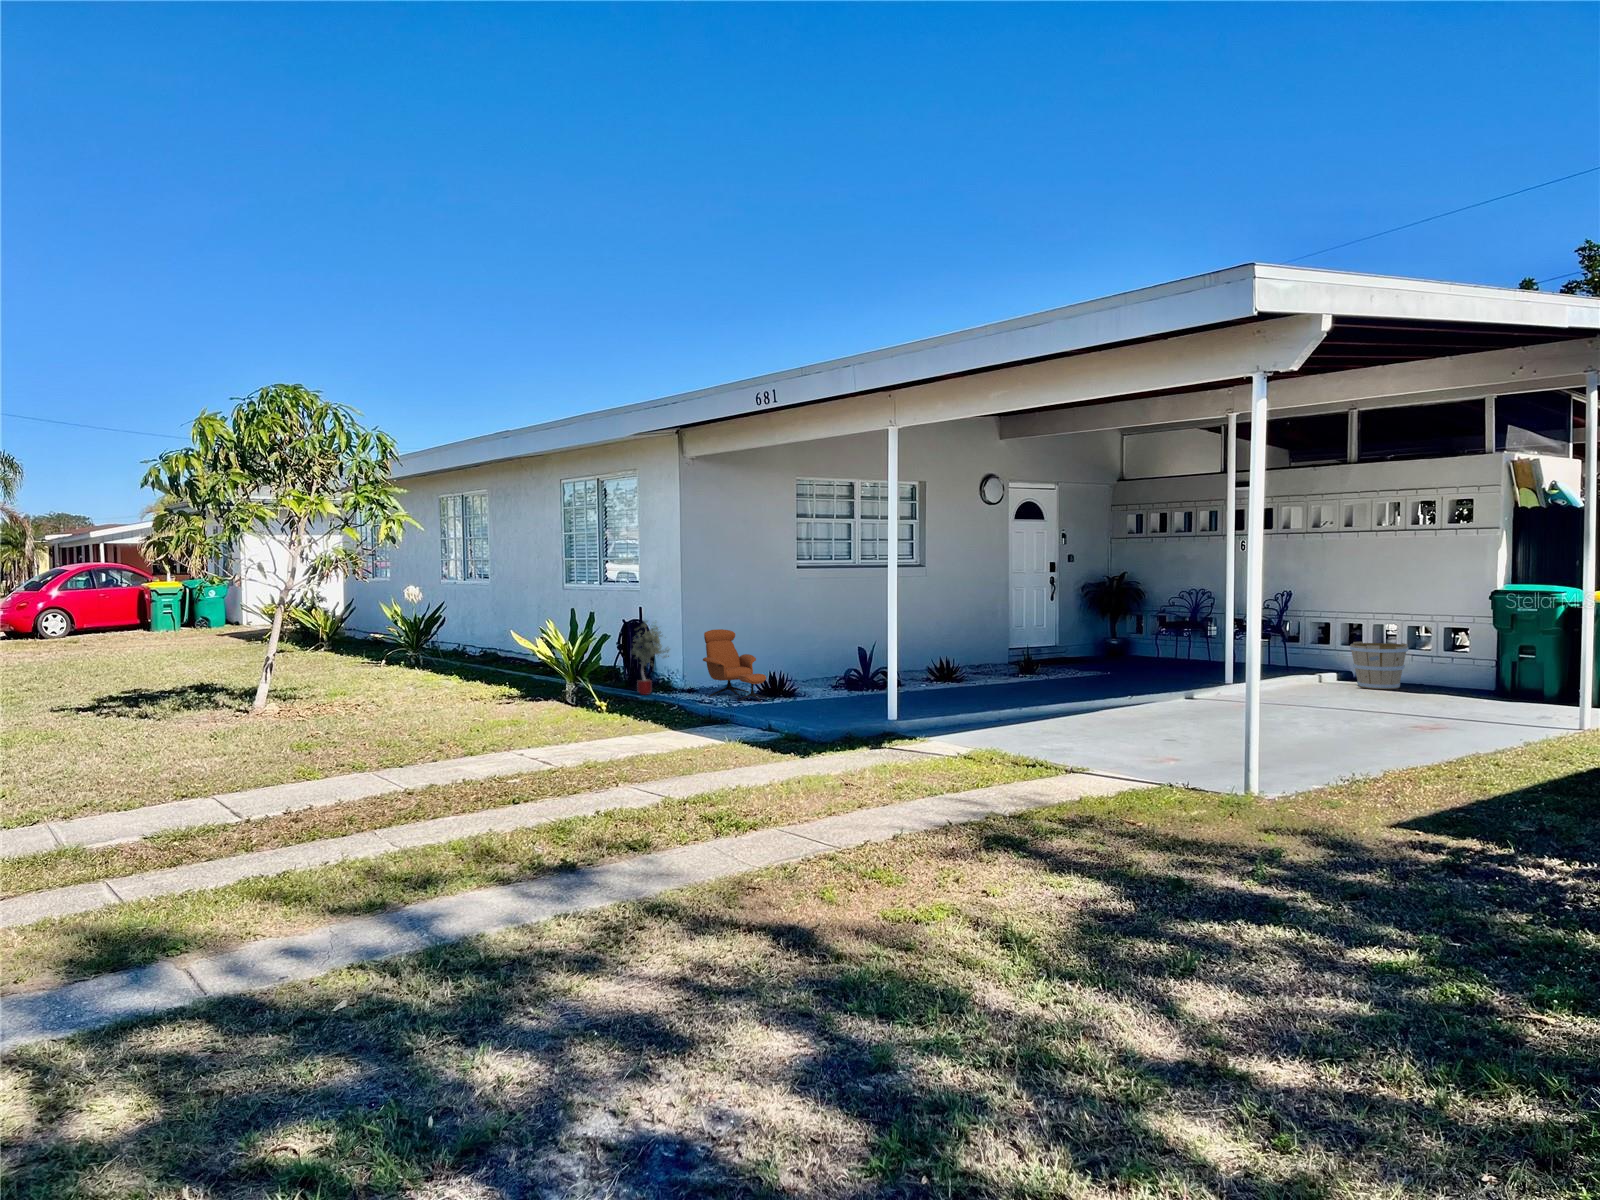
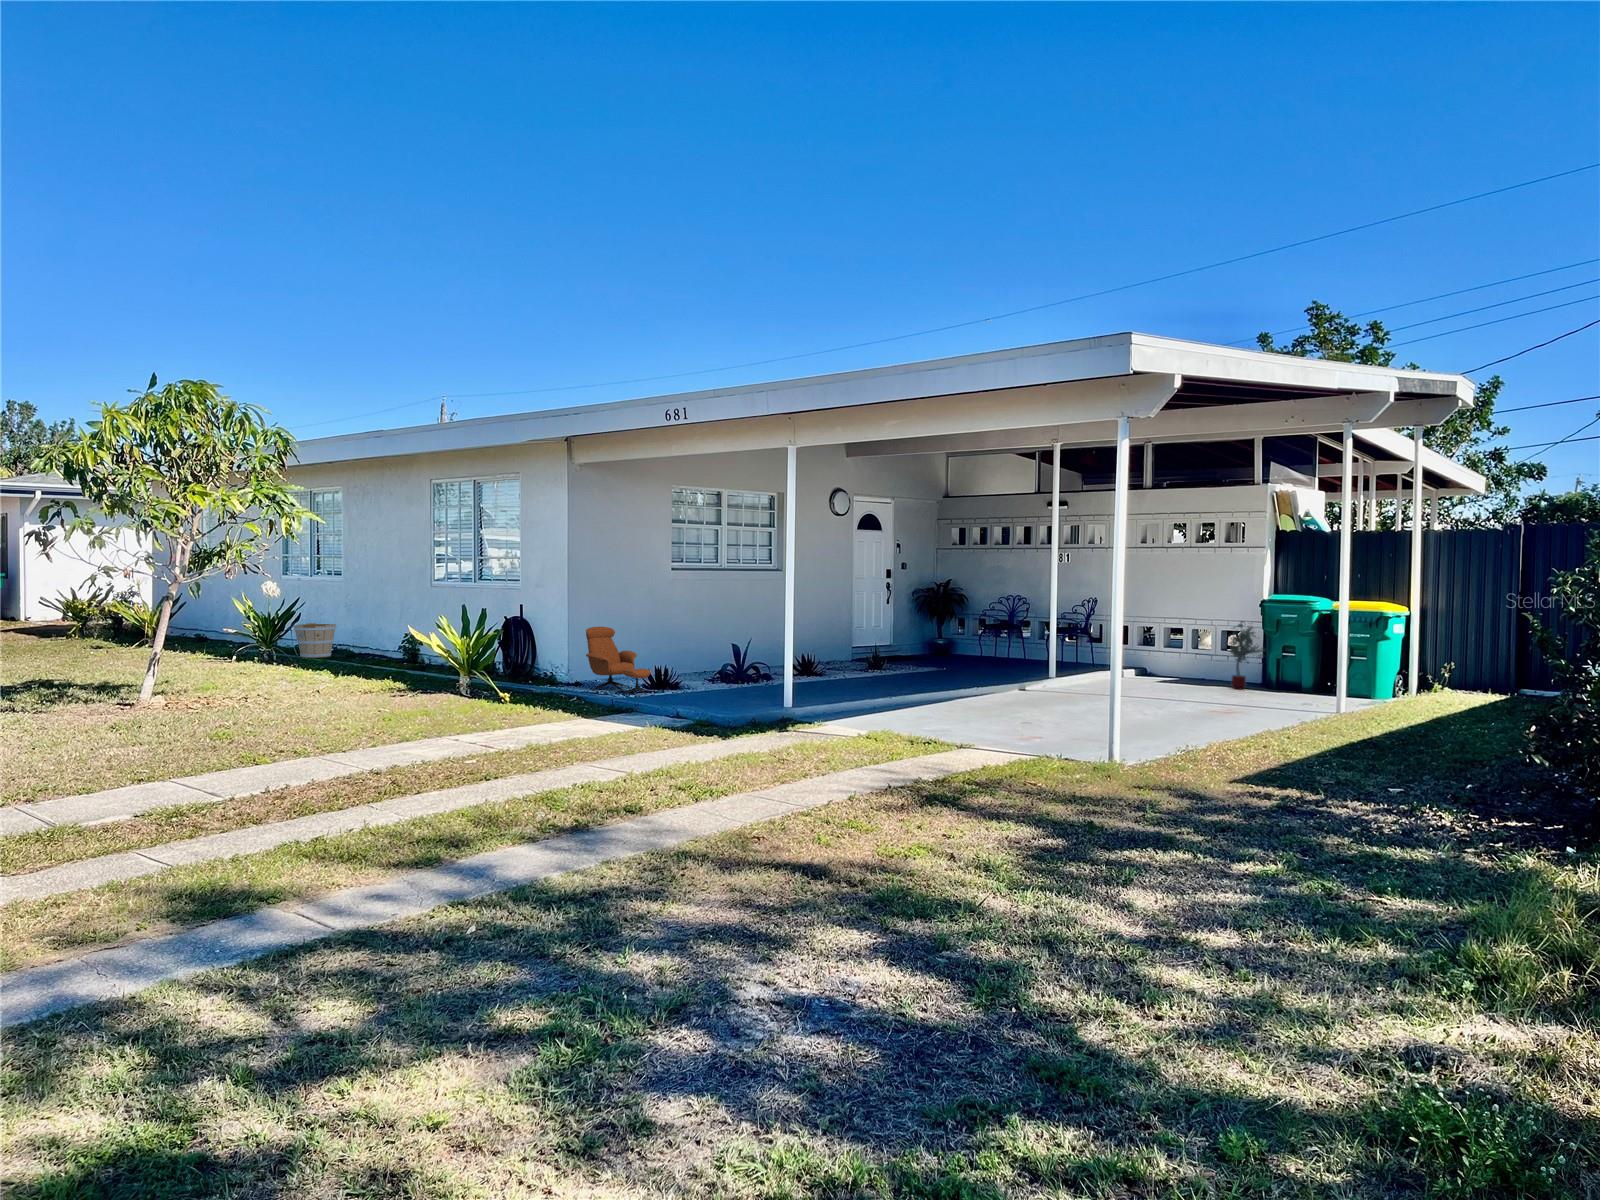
potted tree: present [631,621,669,695] -> present [1229,621,1266,689]
wooden bucket: present [1350,642,1409,689] -> present [294,623,336,658]

